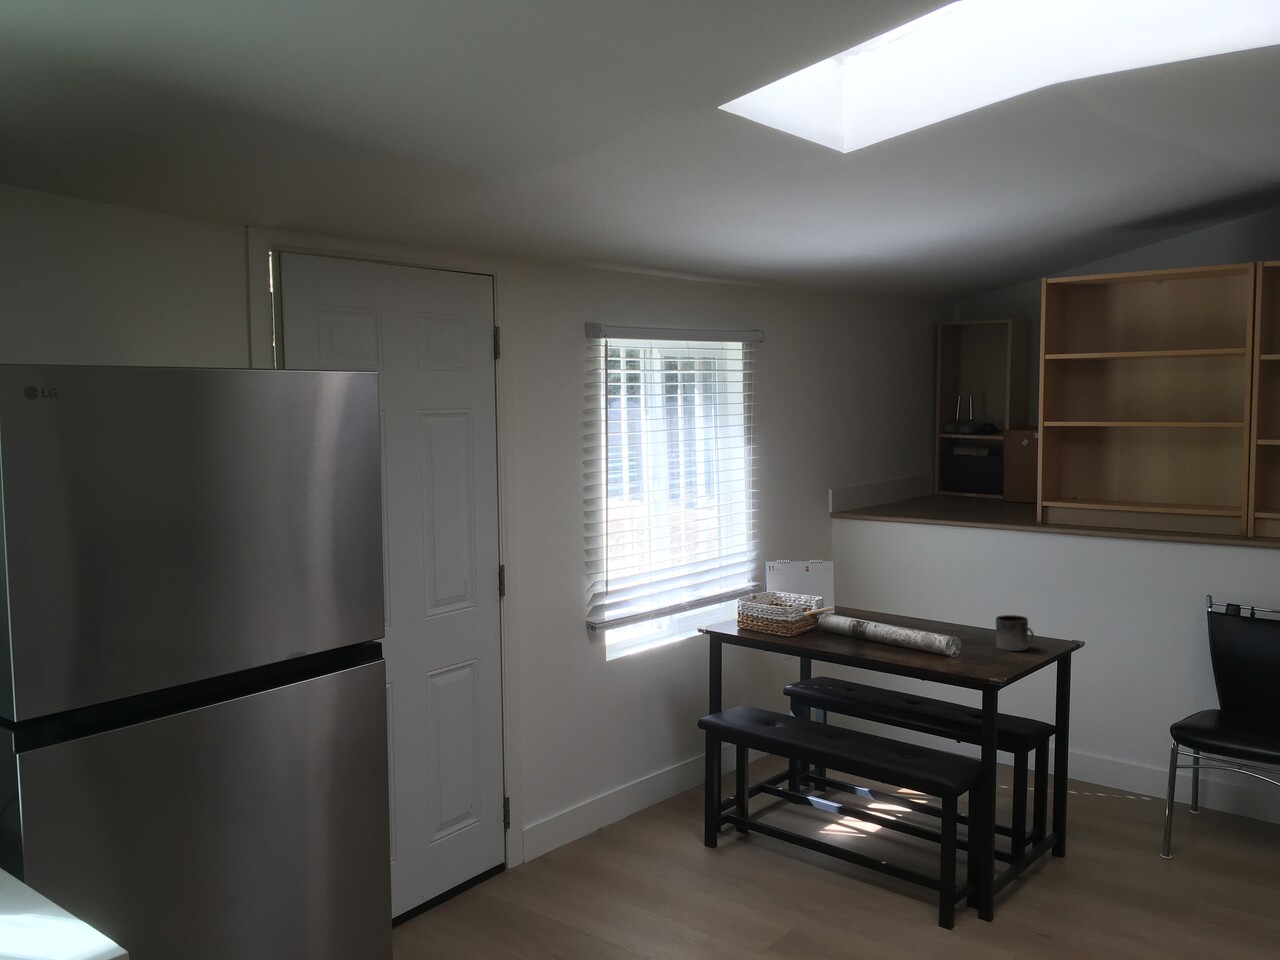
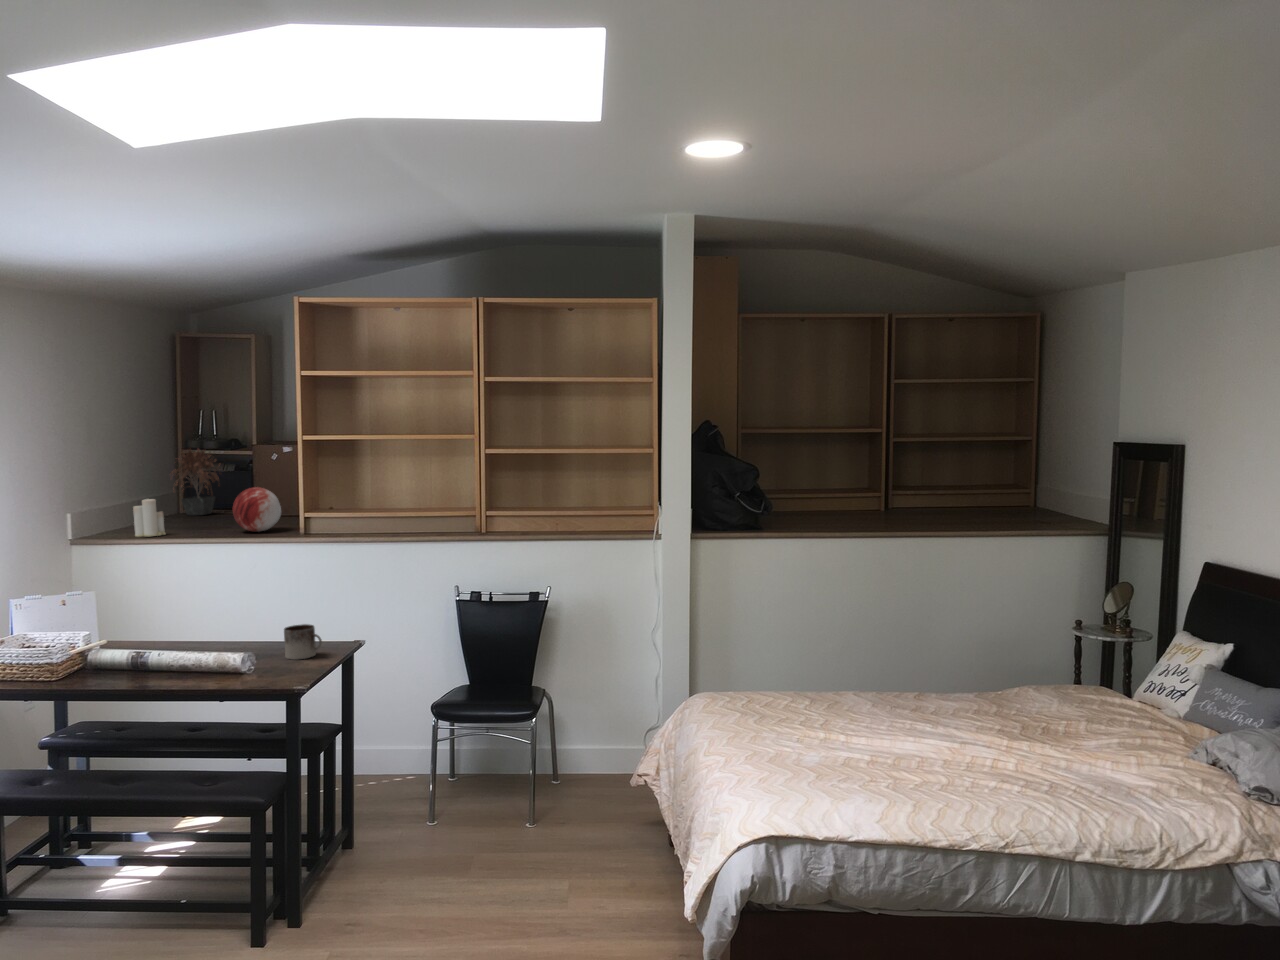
potted plant: none [922,434,976,500] -> present [172,449,221,516]
decorative orb: none [971,474,1019,518] -> present [233,487,281,532]
candle: none [882,478,909,516] -> present [133,499,165,537]

